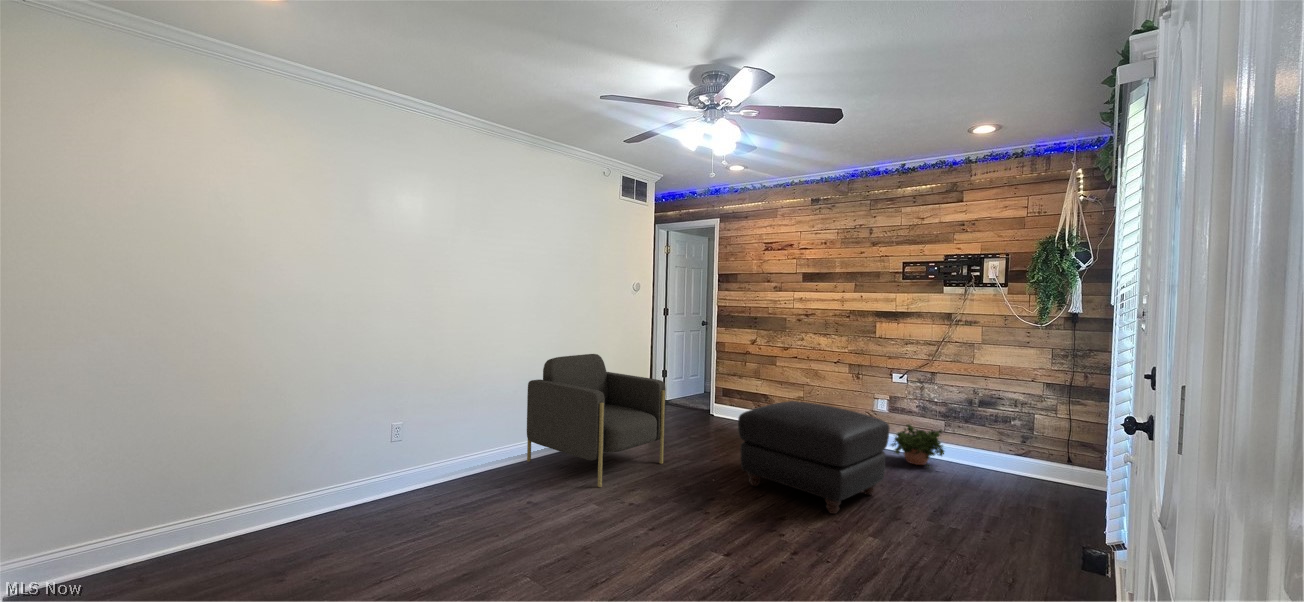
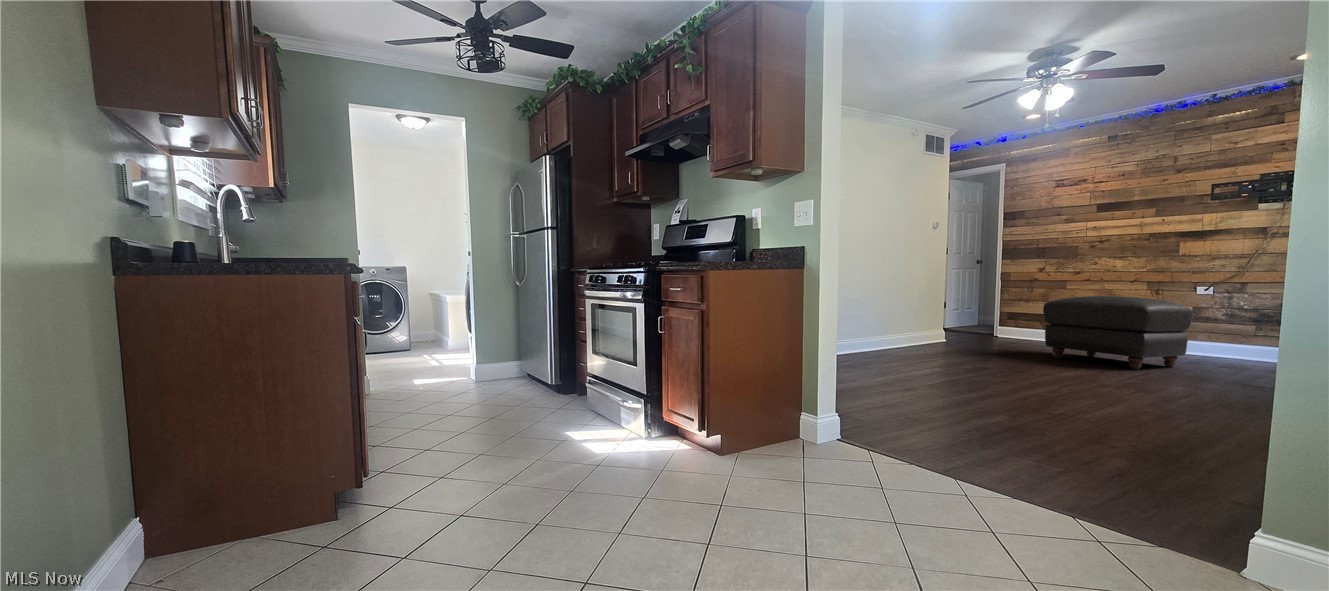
armchair: present [527,354,666,487] -> none [859,266,972,351]
potted plant: present [891,425,944,466] -> none [1191,328,1259,364]

